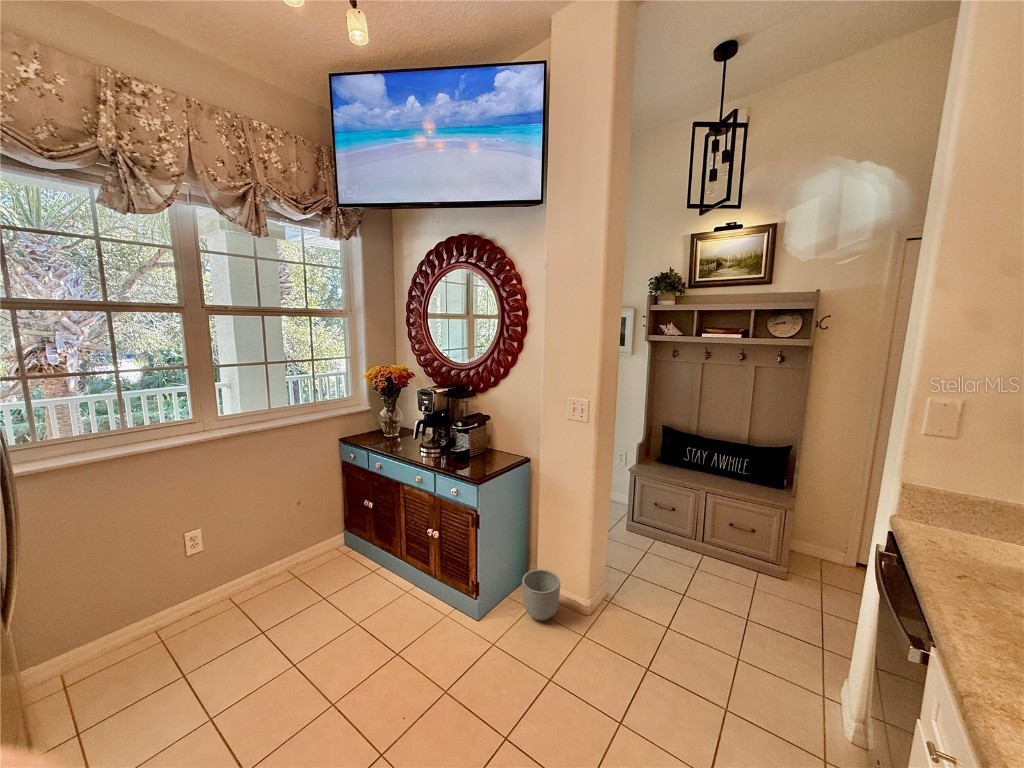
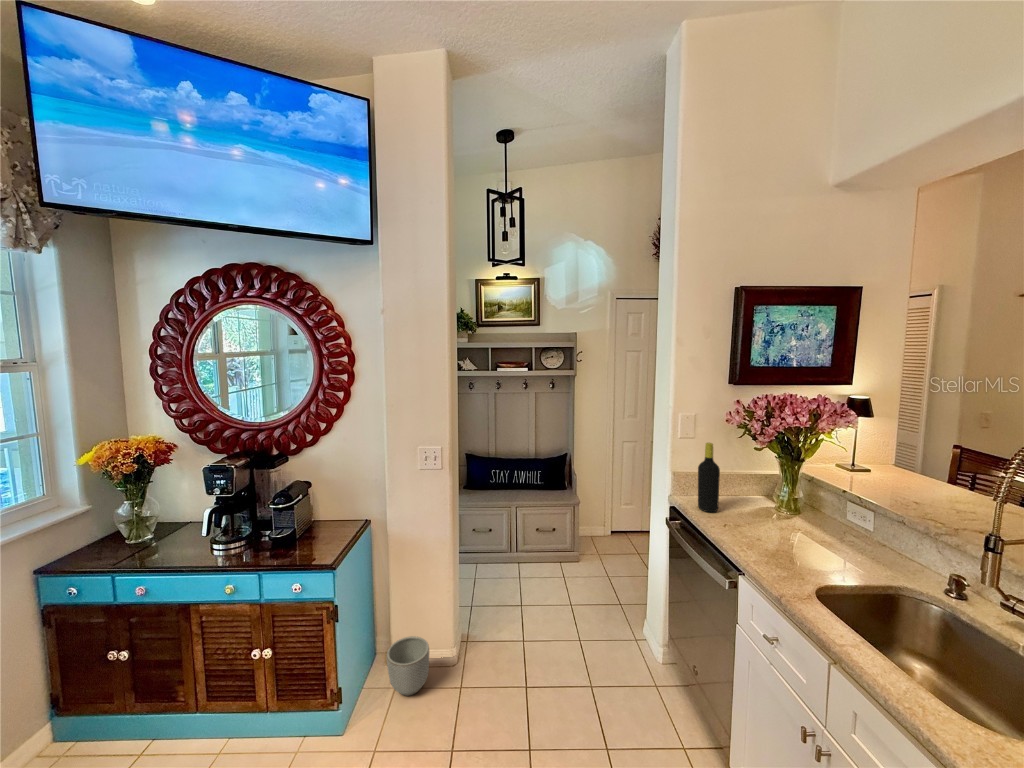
bottle: none [943,447,1002,565] -> present [698,443,720,512]

